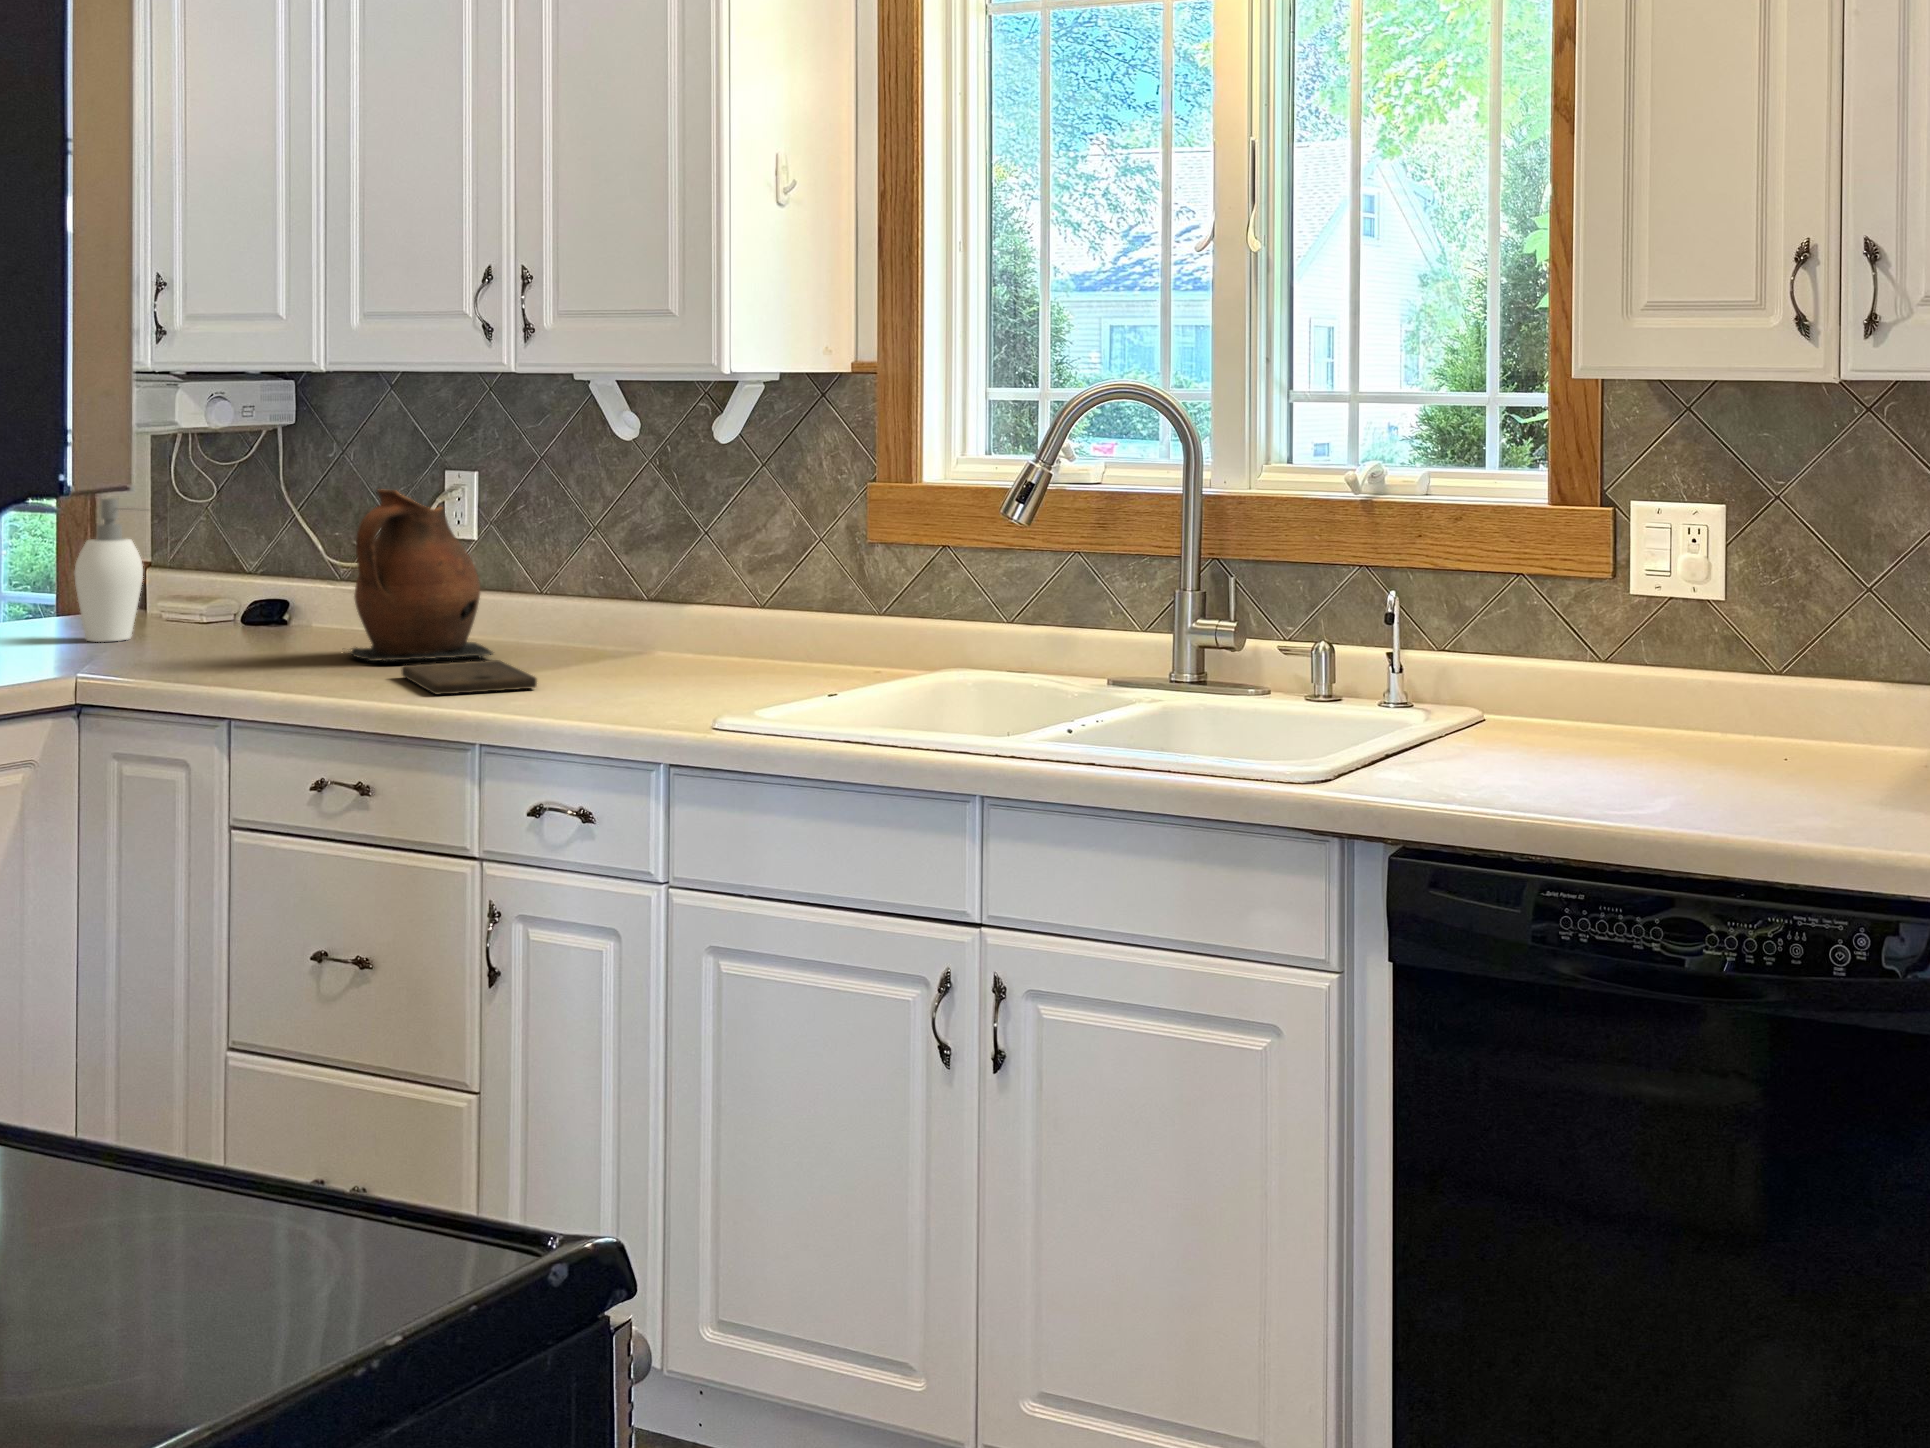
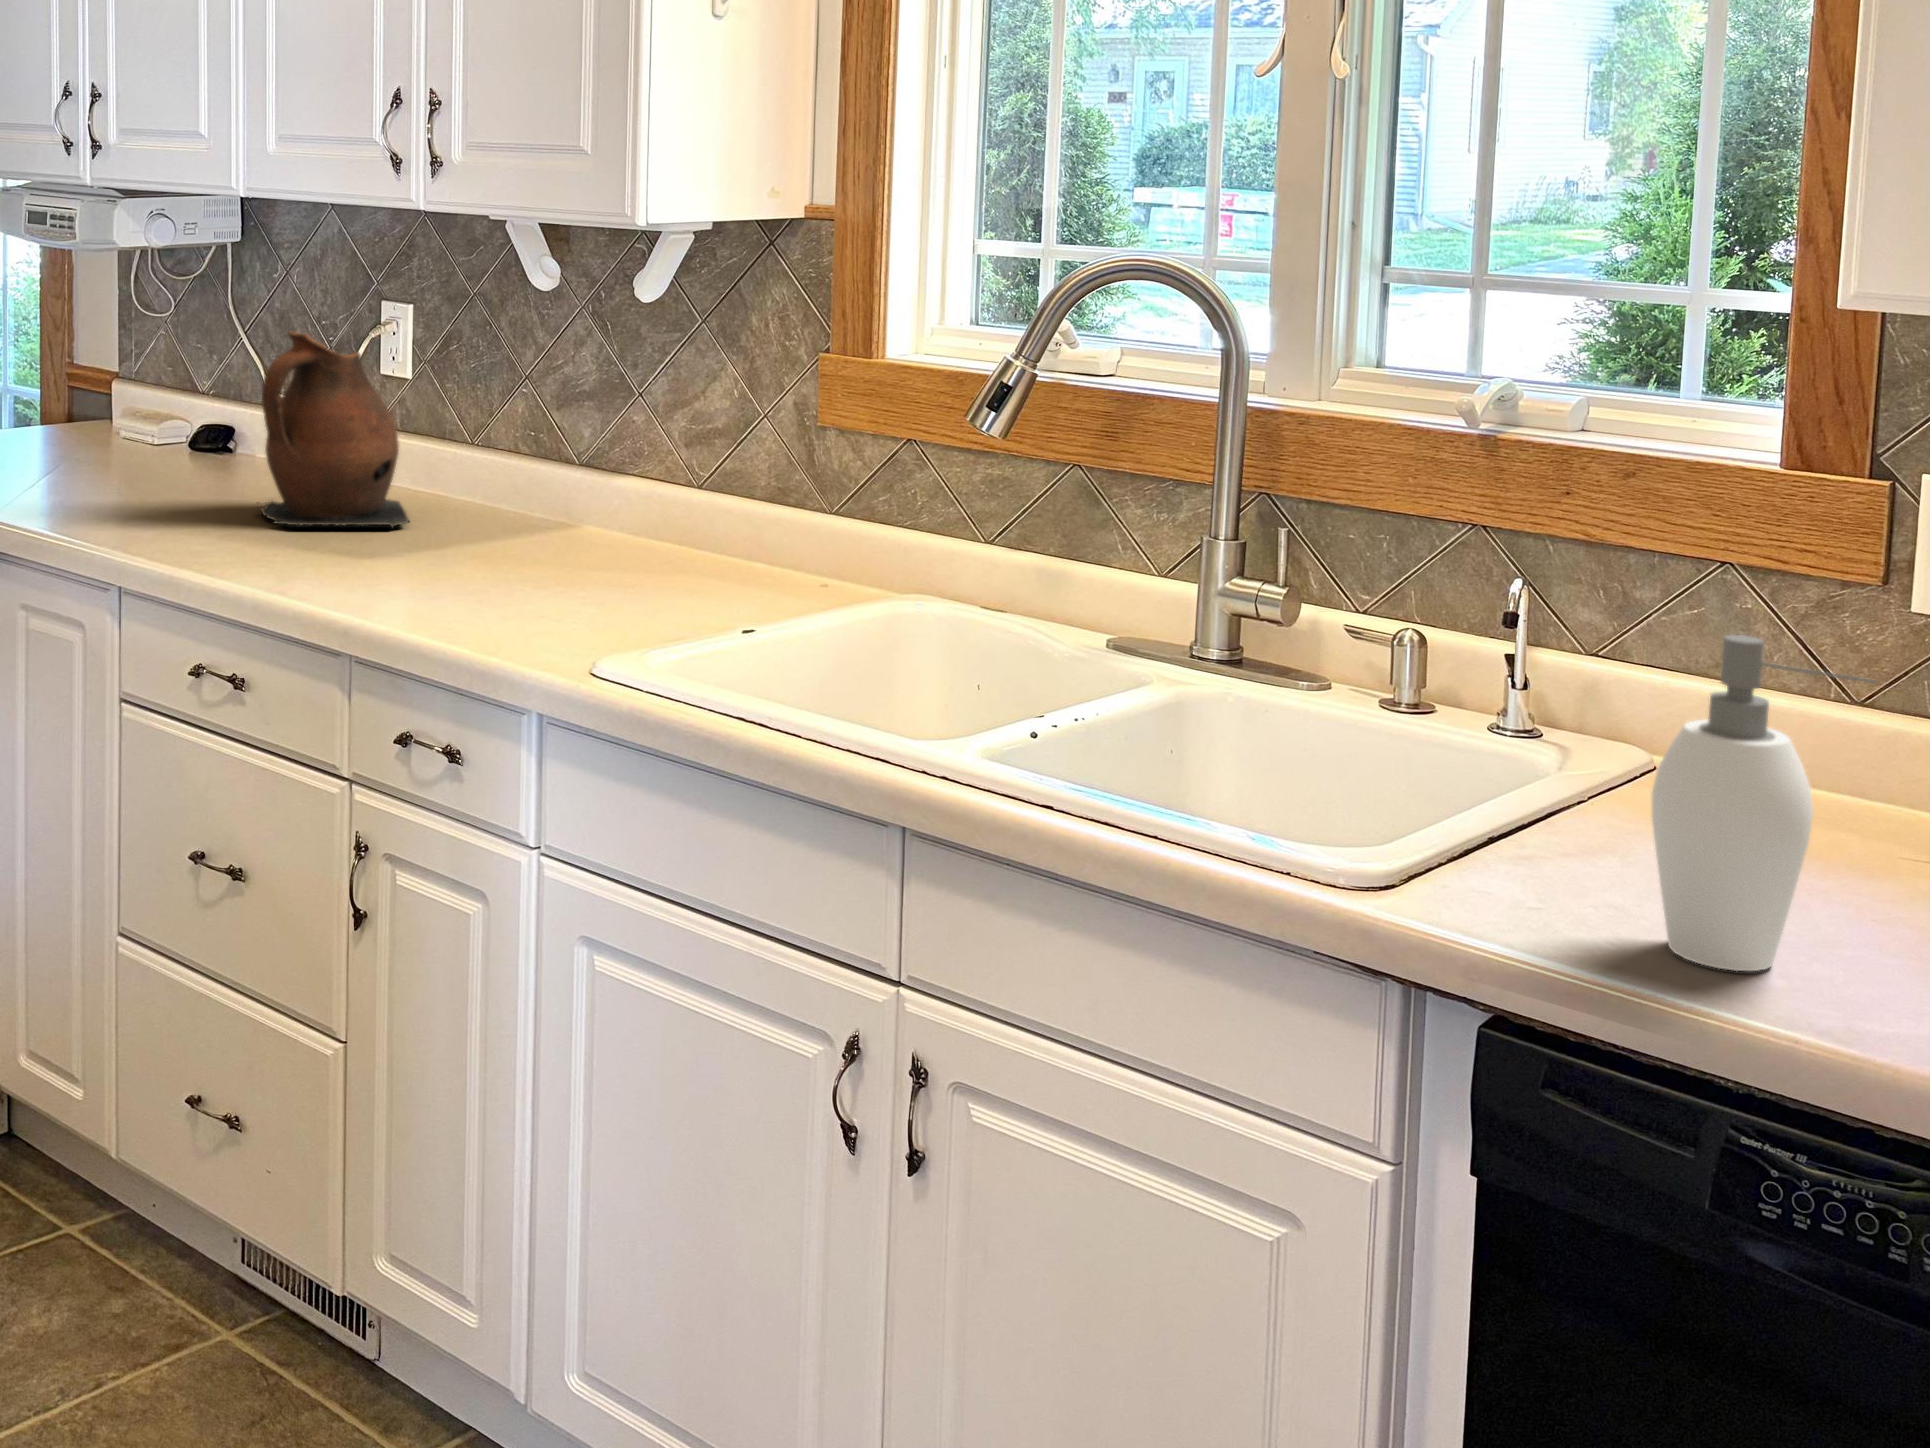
soap dispenser: present [74,498,143,642] -> present [1652,635,1876,971]
cutting board: present [402,660,537,694] -> none [296,538,428,586]

